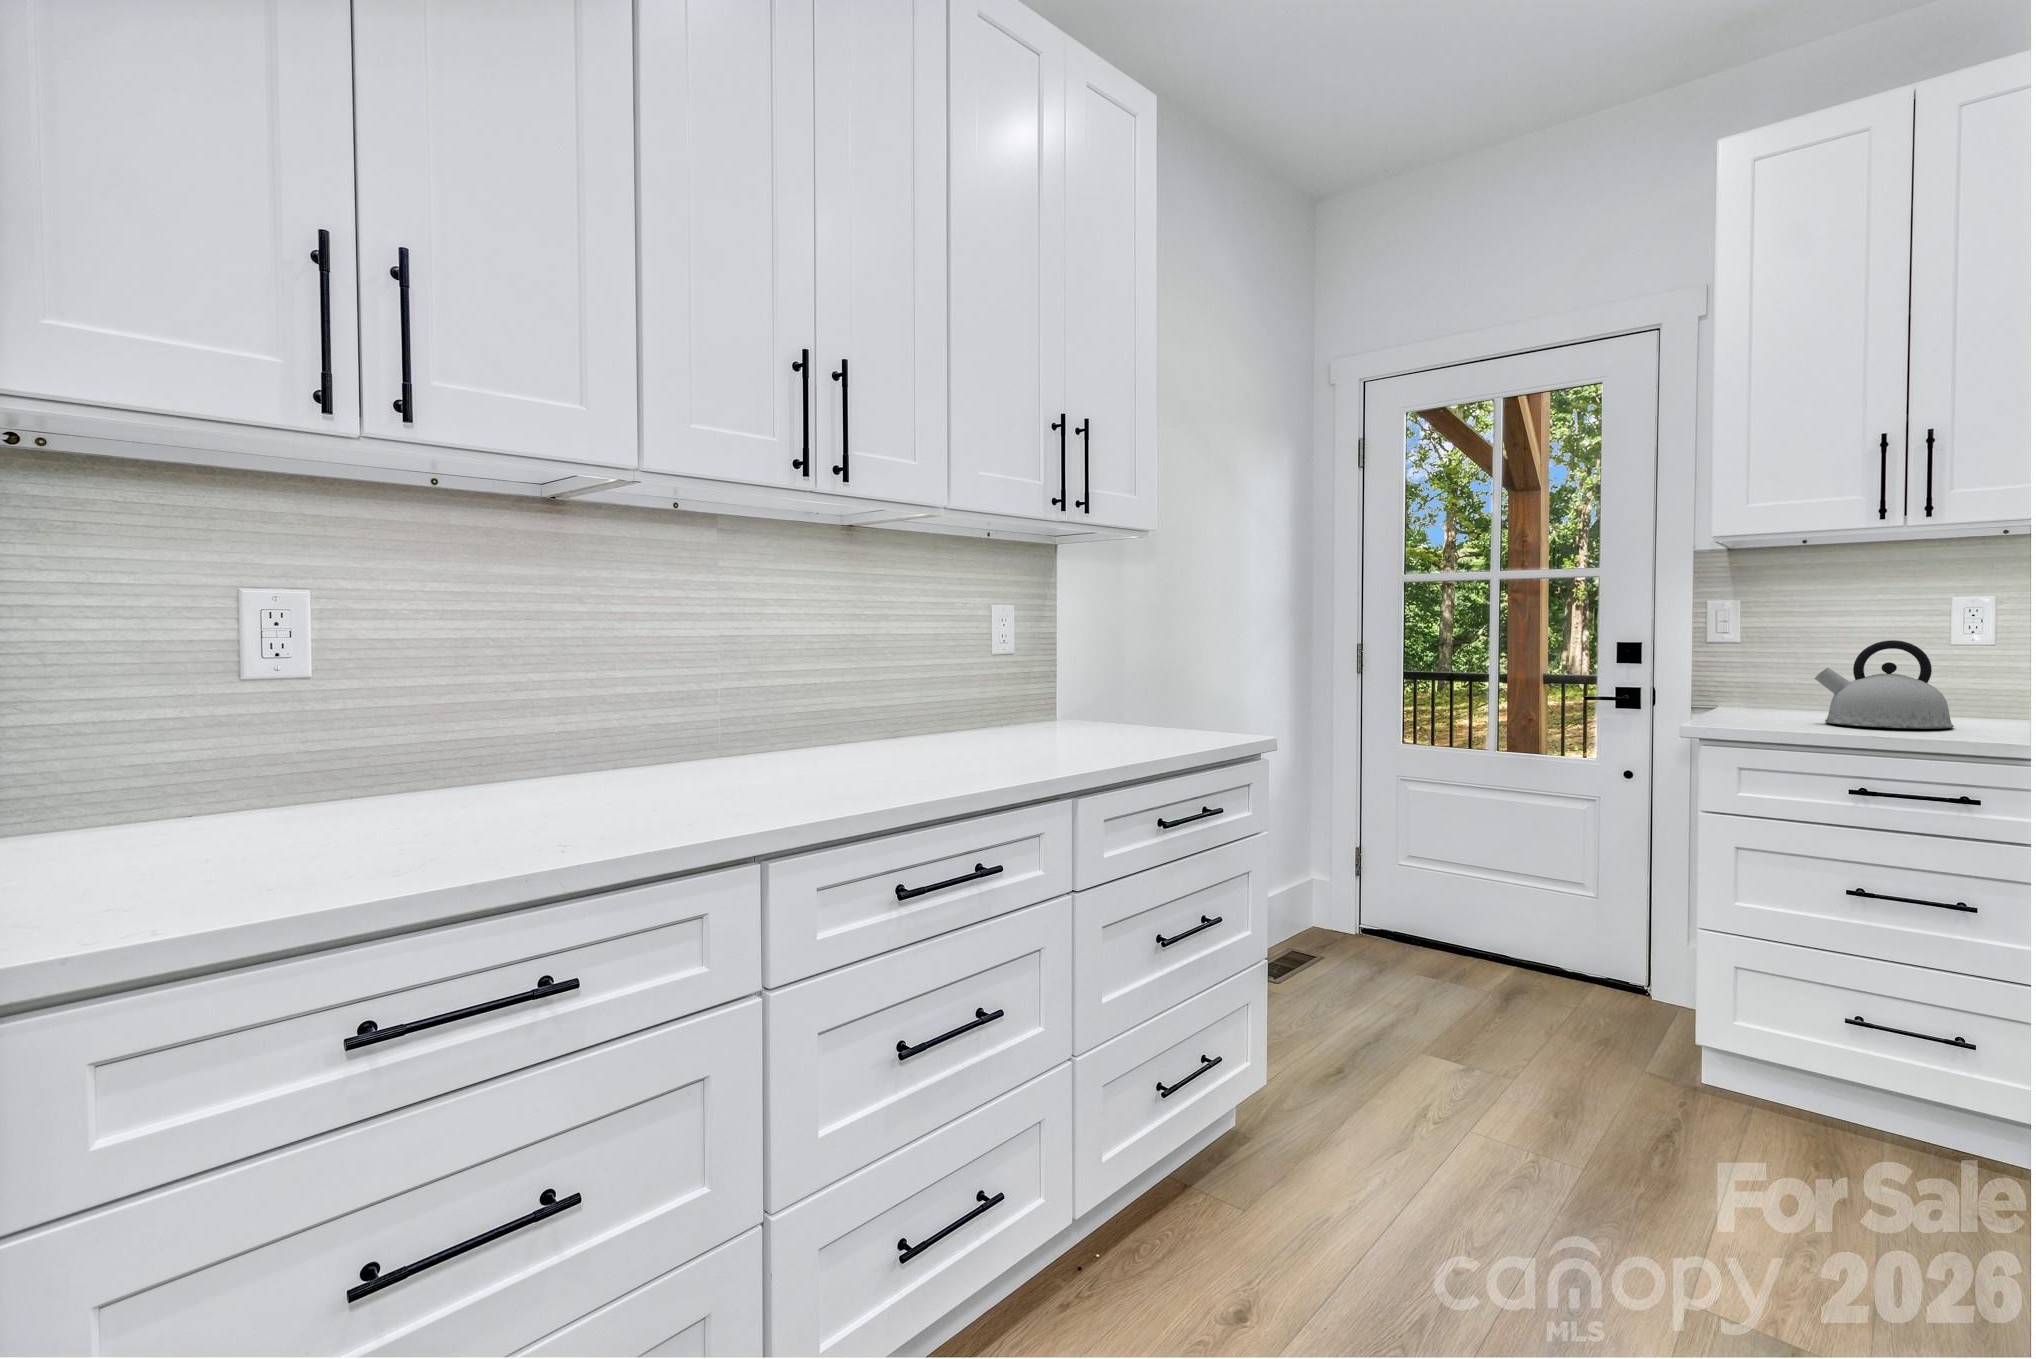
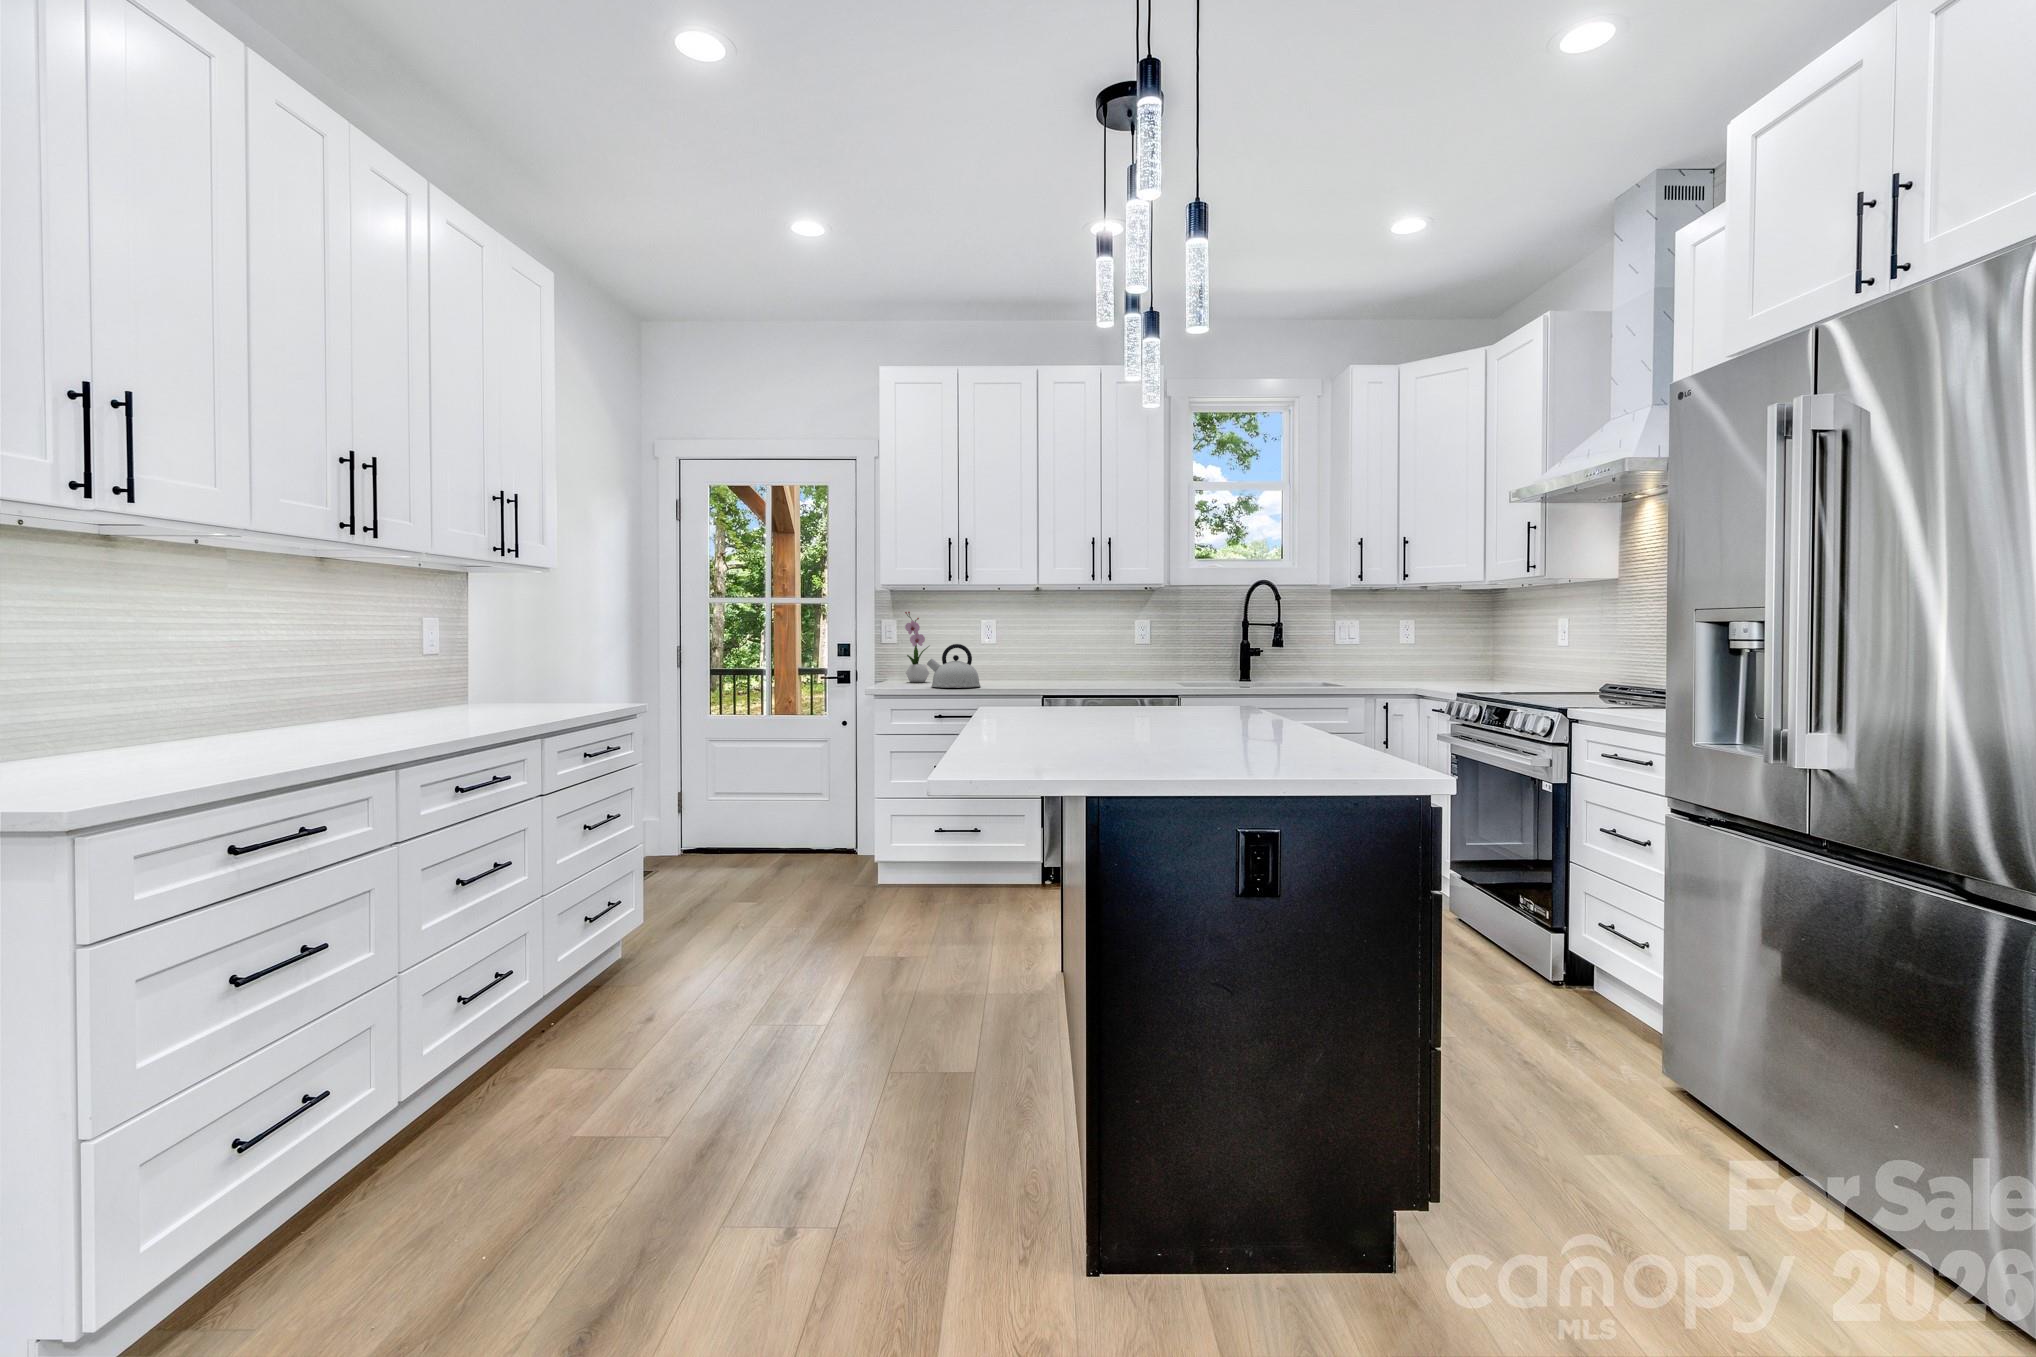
flower arrangement: none [1757,581,1815,710] -> present [905,612,929,682]

